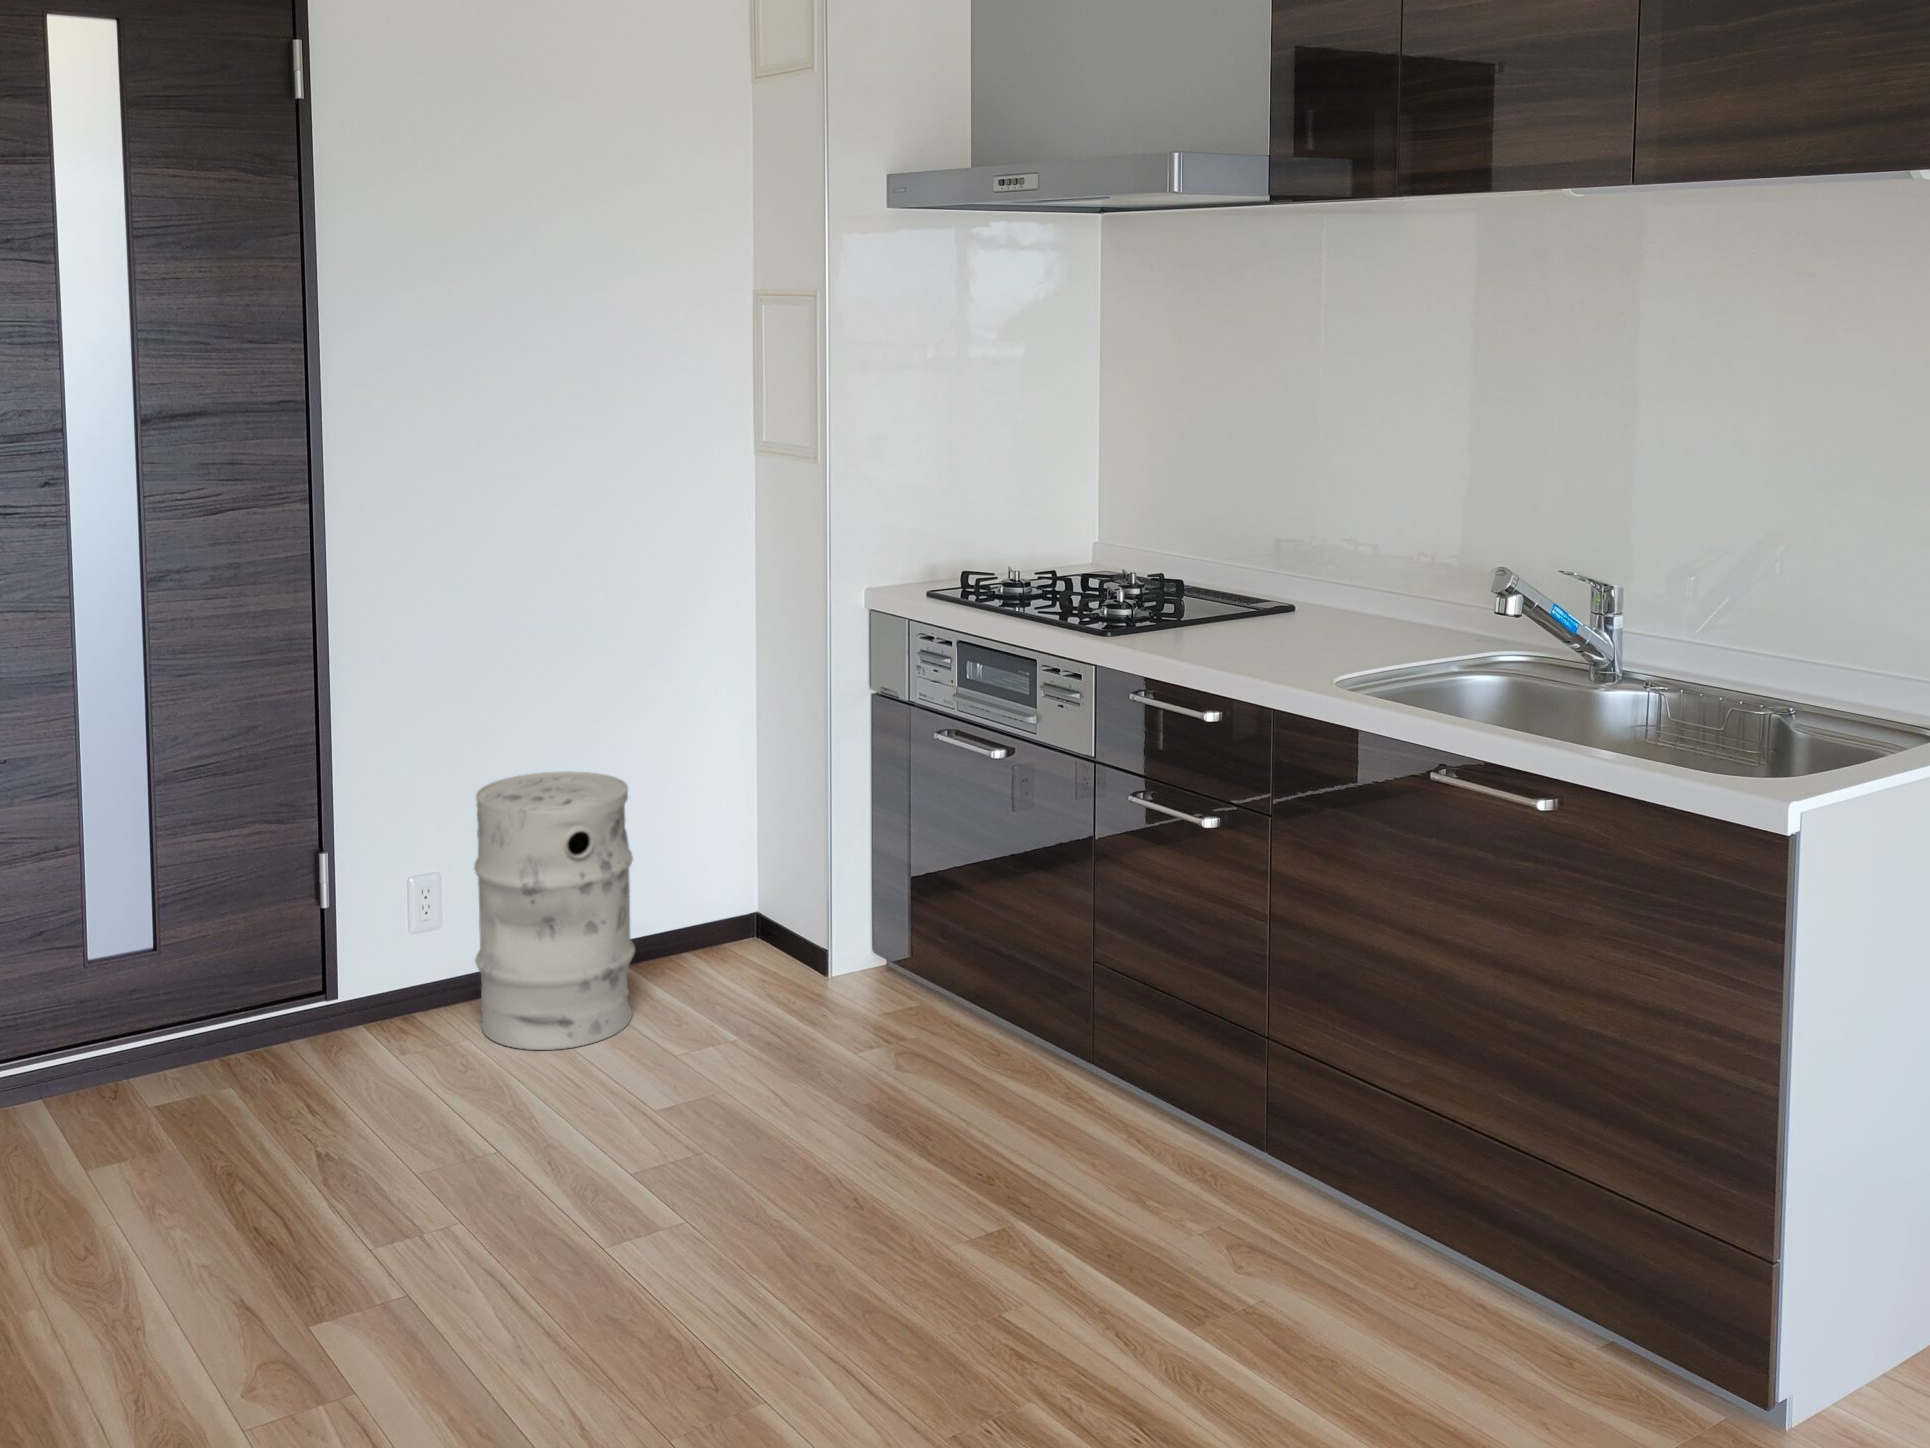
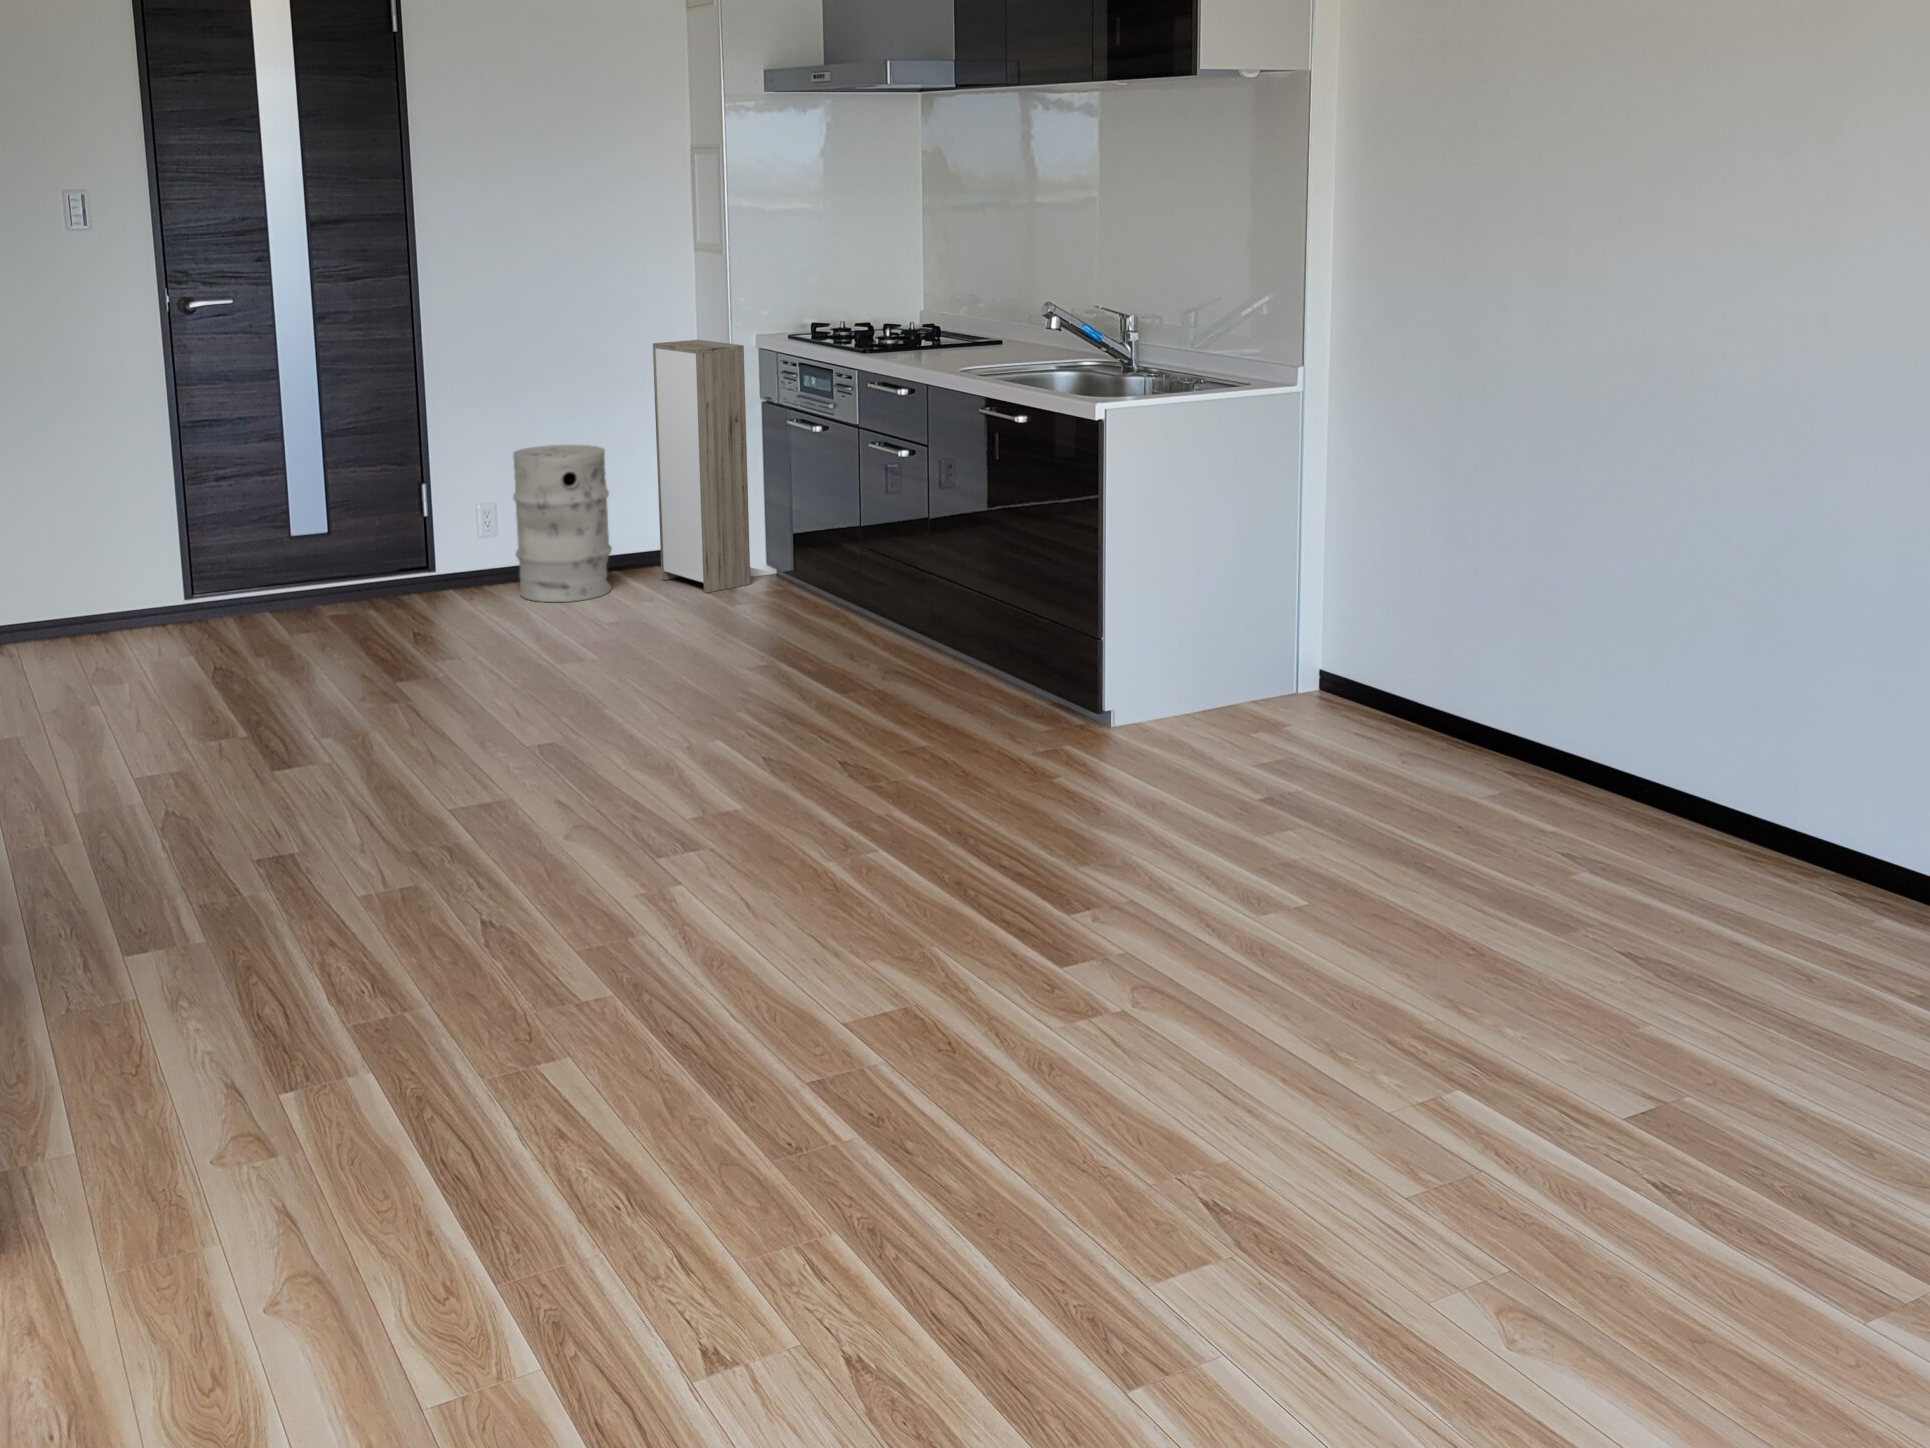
storage cabinet: none [701,596,855,1016] -> present [653,340,751,593]

